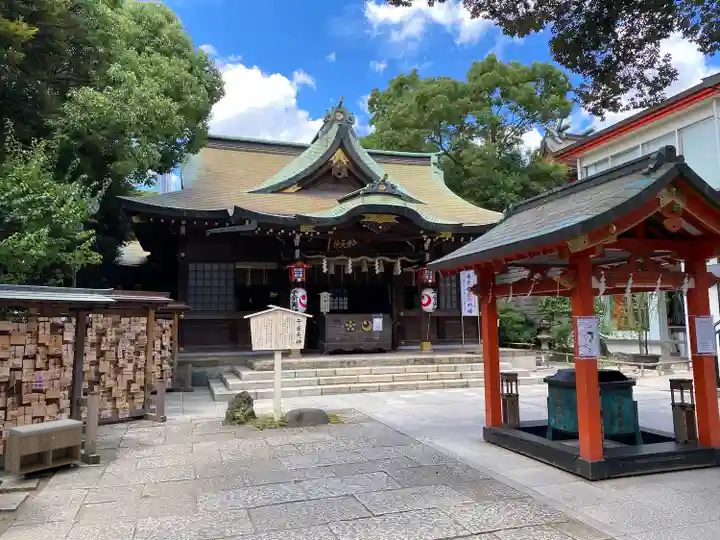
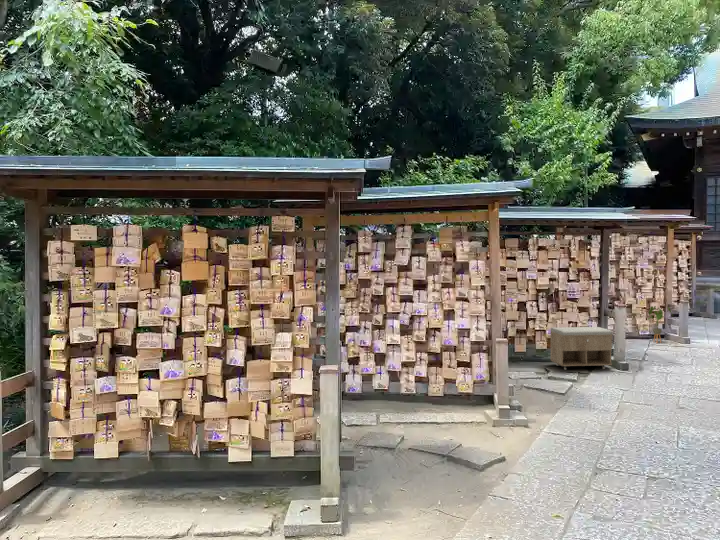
house plant: none [127,386,152,424] -> present [648,306,671,342]

